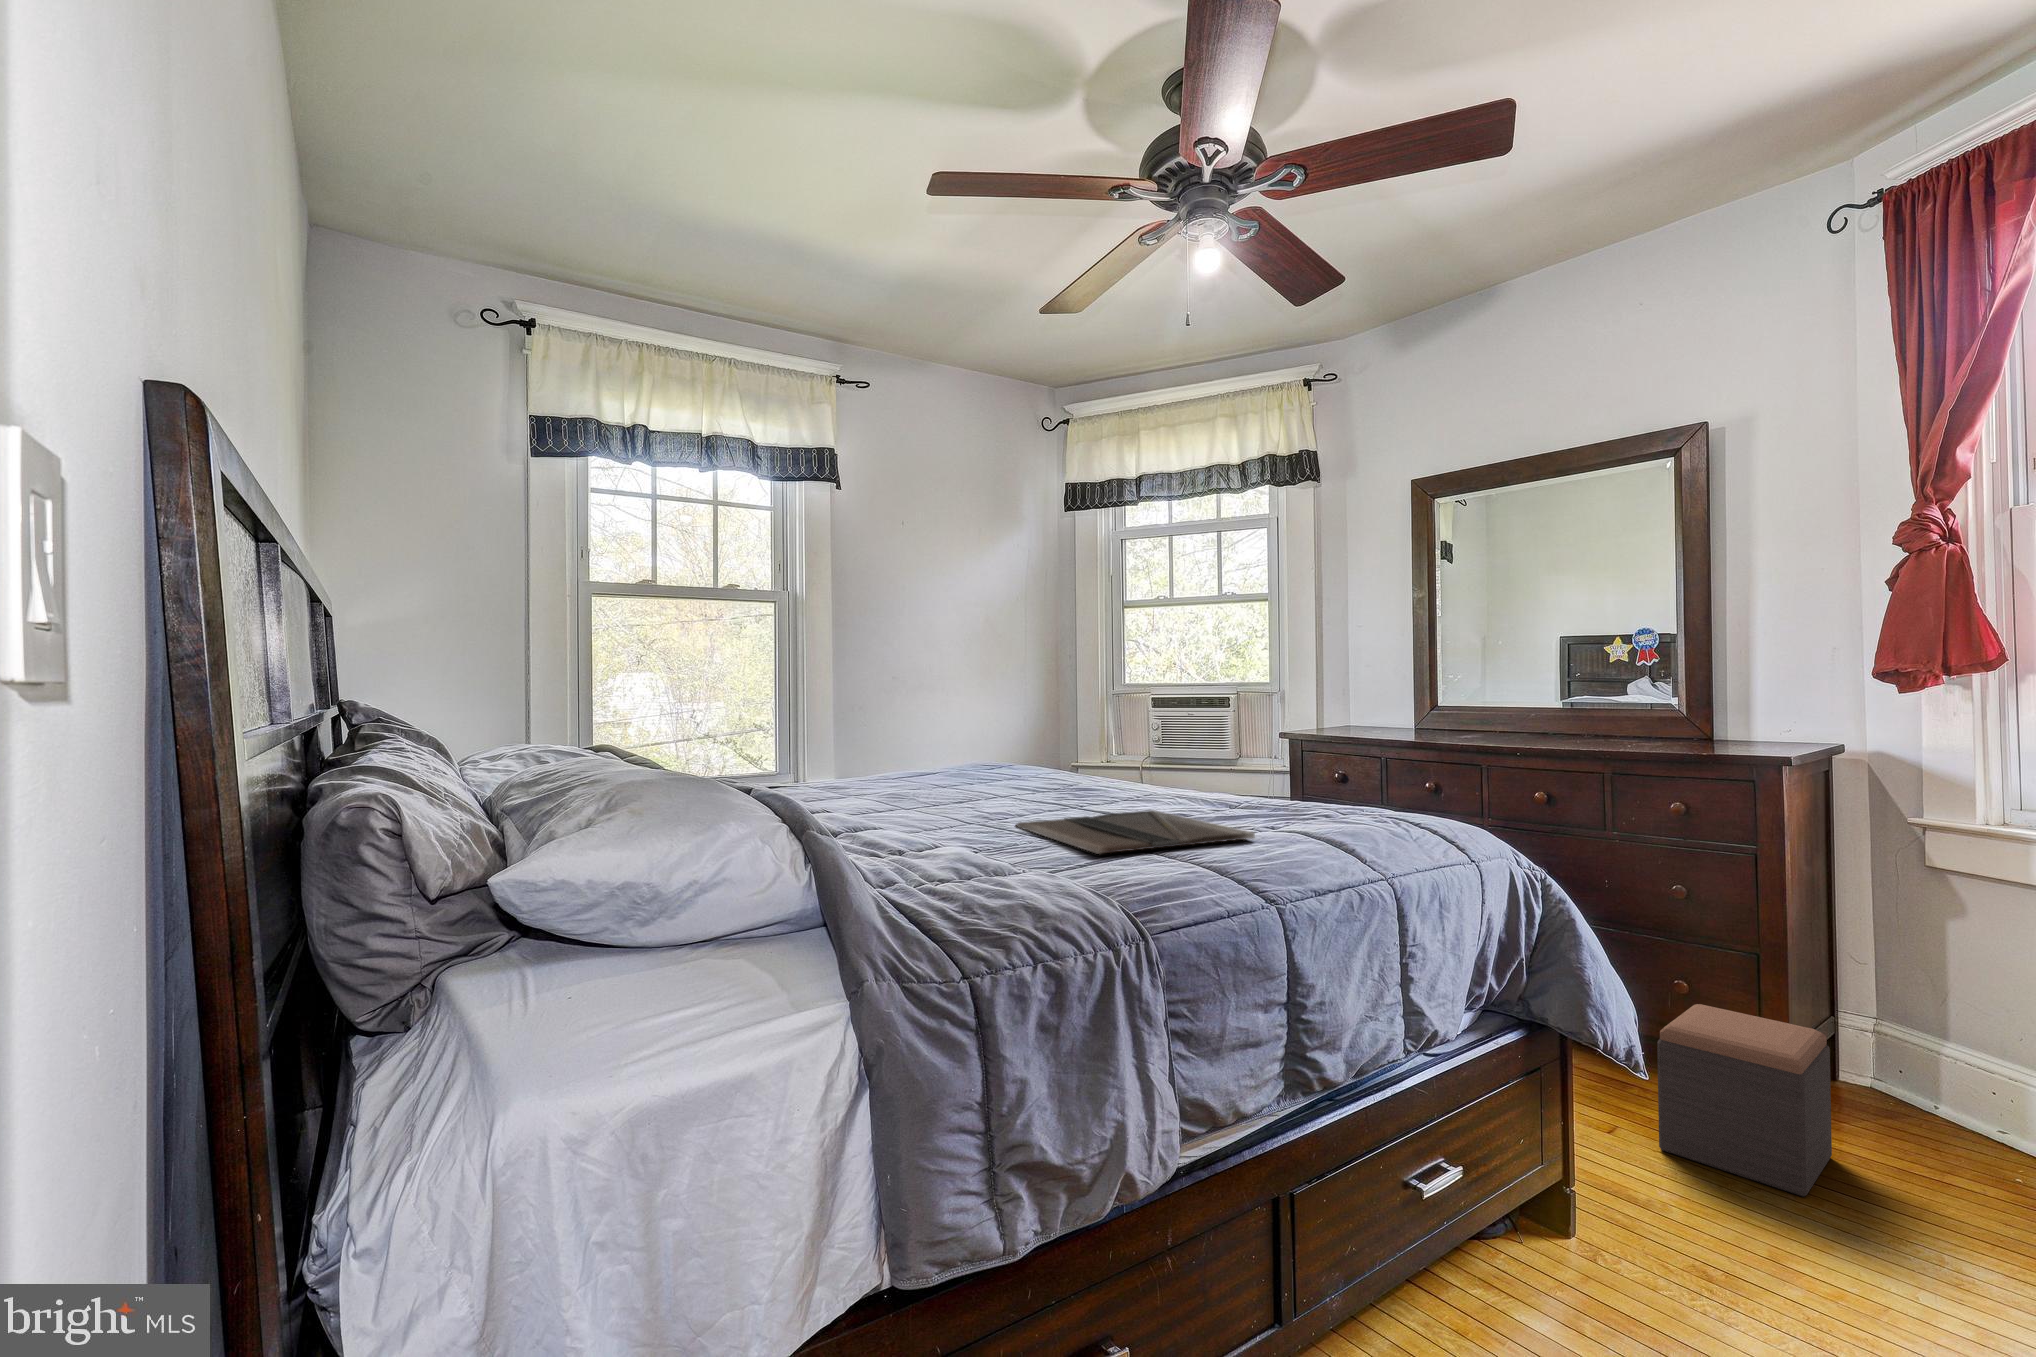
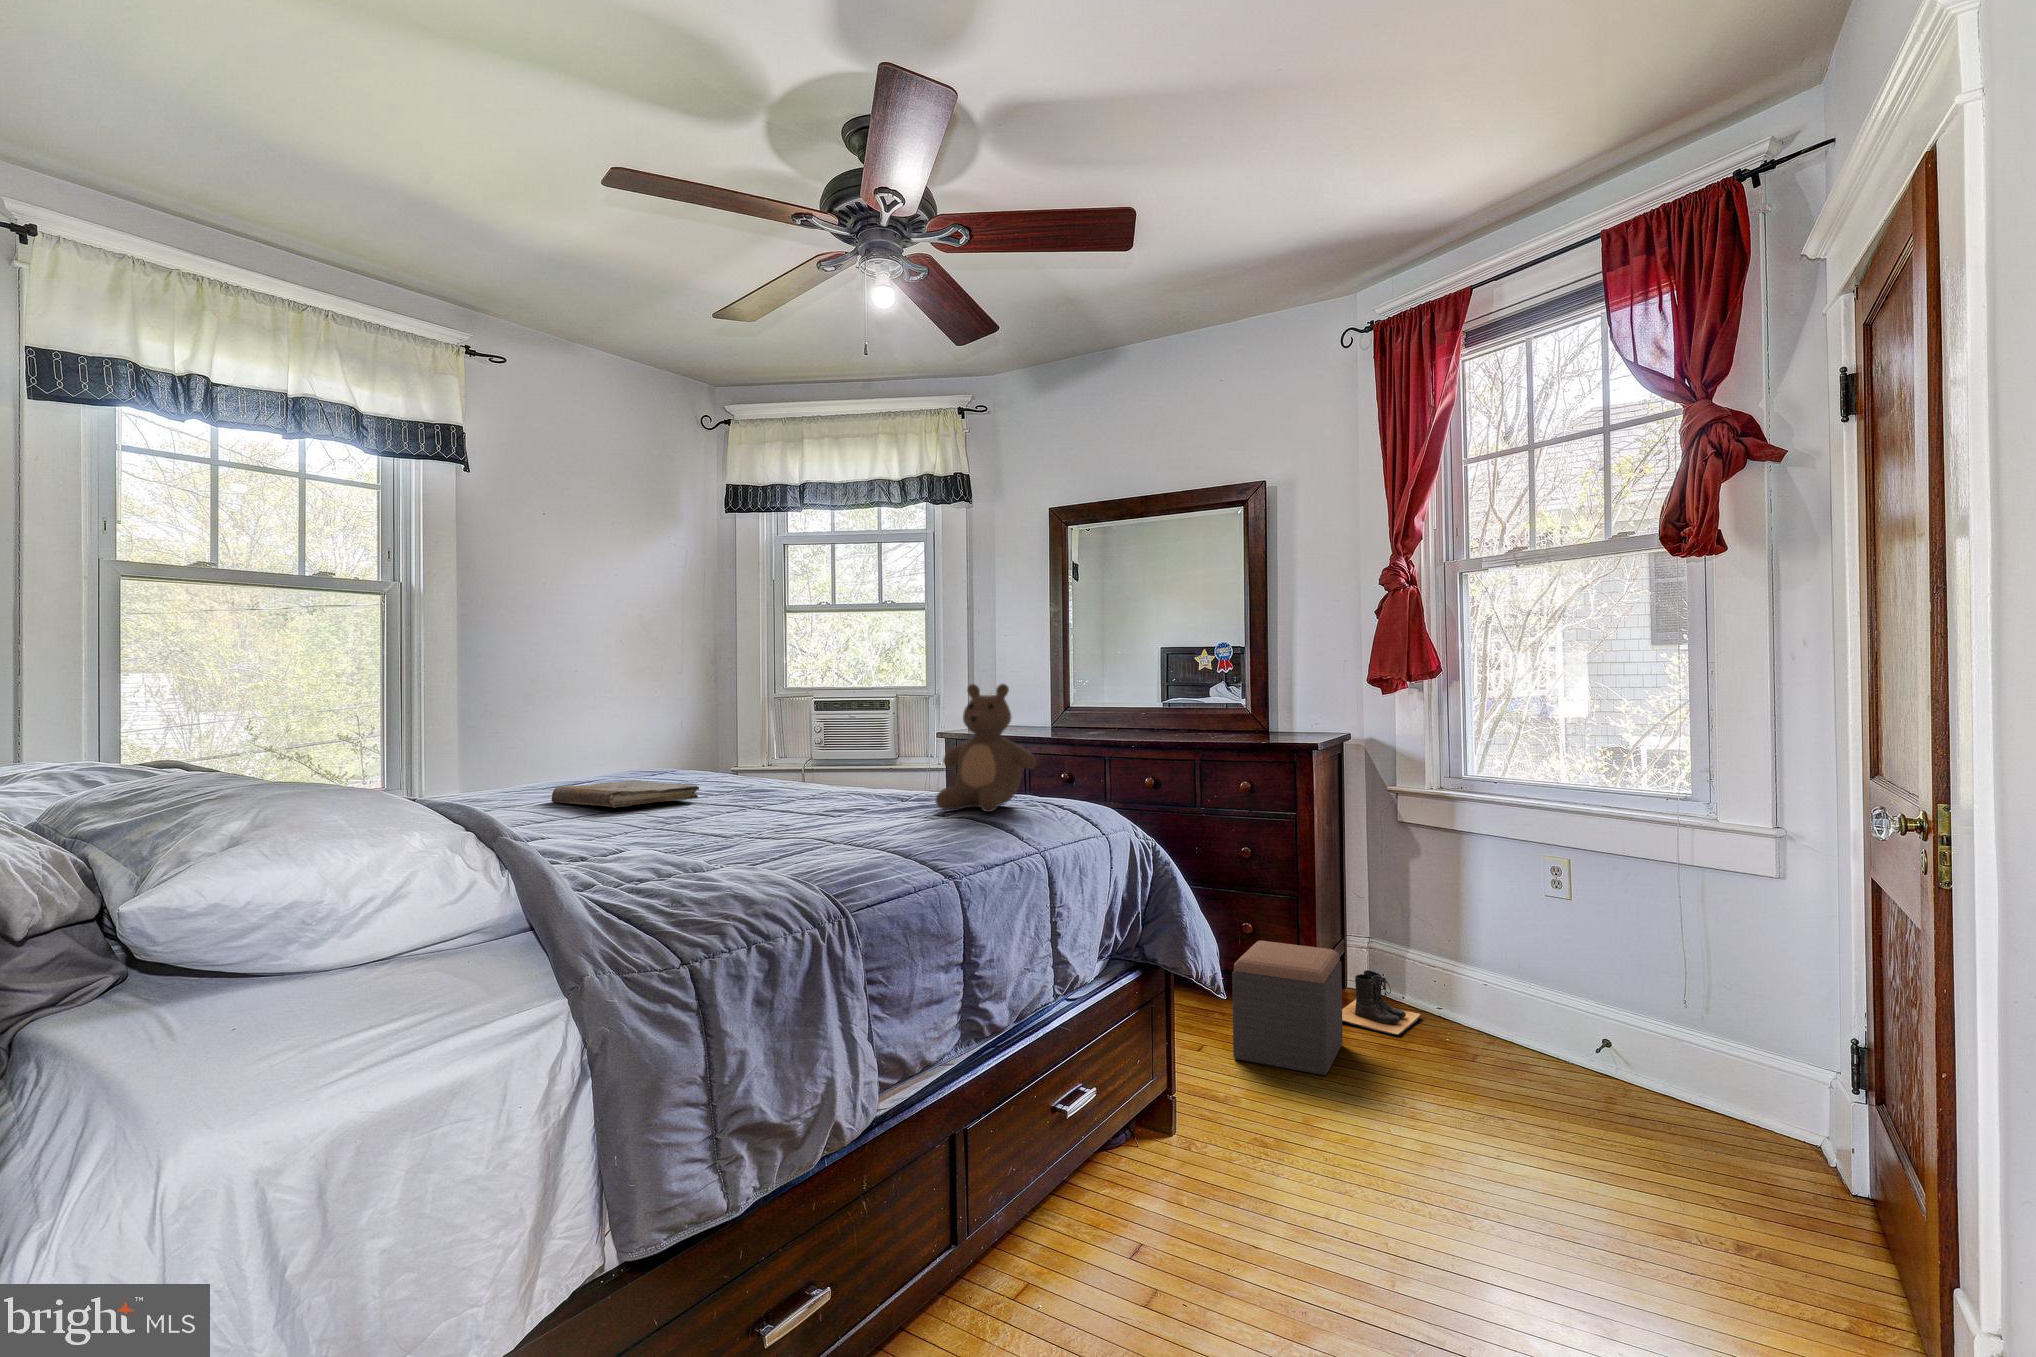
teddy bear: none [1264,679,1386,826] -> present [936,684,1036,812]
book: none [893,772,1023,799] -> present [552,780,699,808]
laptop: present [1016,810,1255,854] -> none [700,807,930,847]
boots: none [1812,1061,1968,1158] -> present [1342,970,1421,1035]

